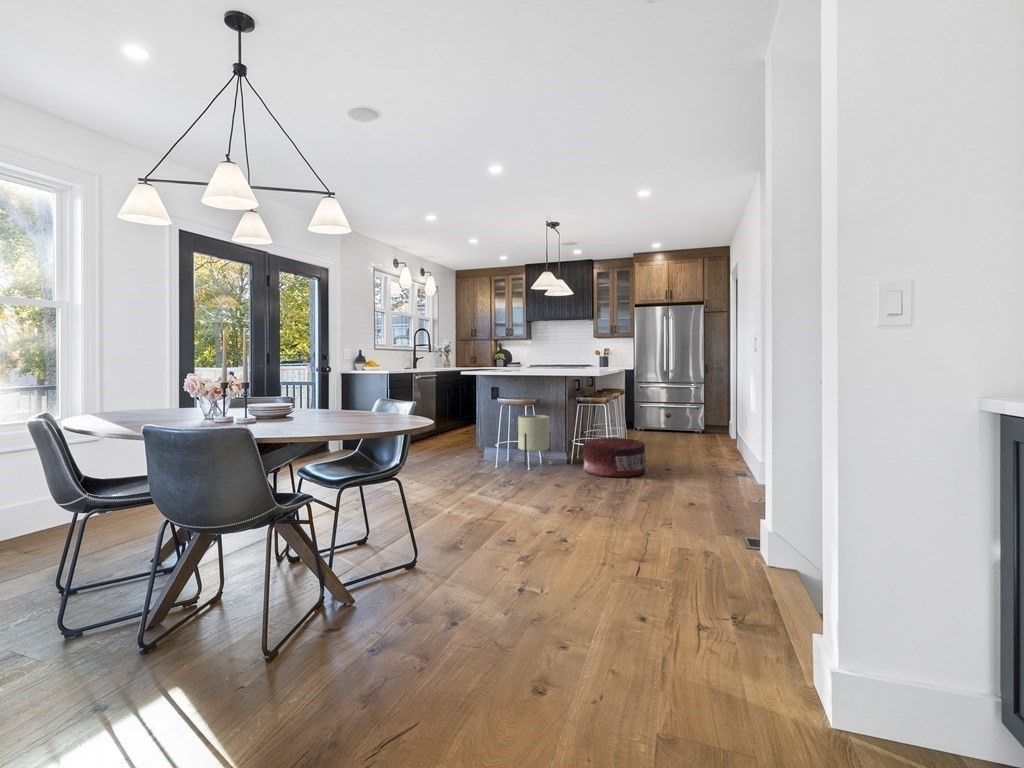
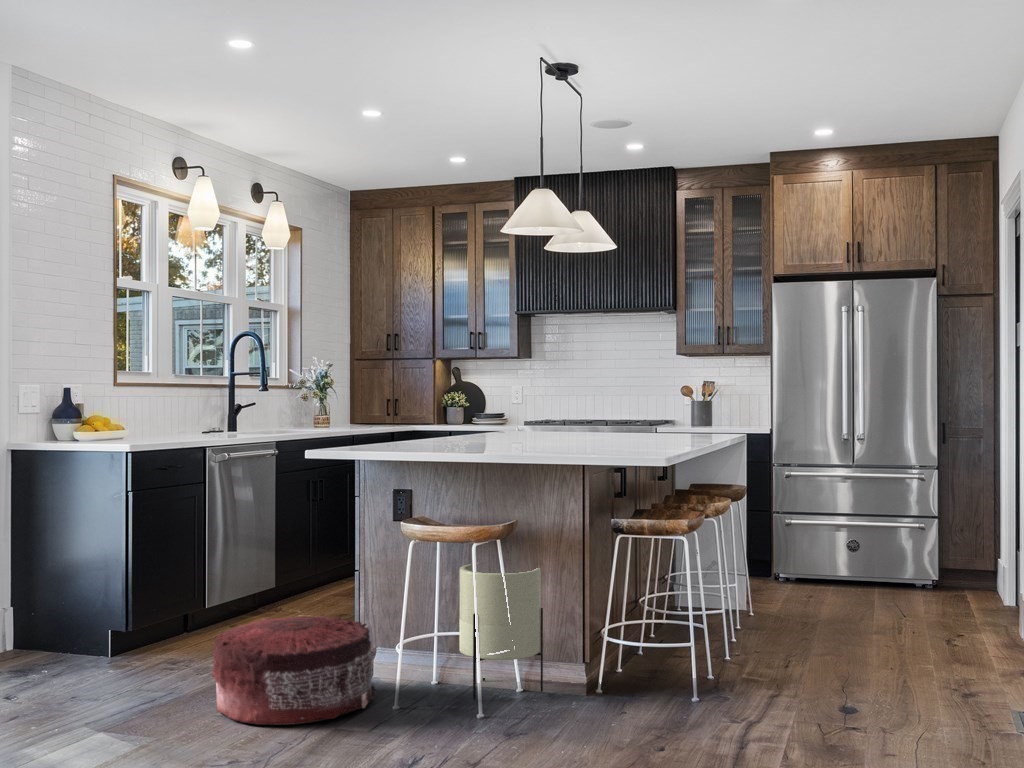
pouf: present [583,437,646,477] -> present [212,615,375,725]

